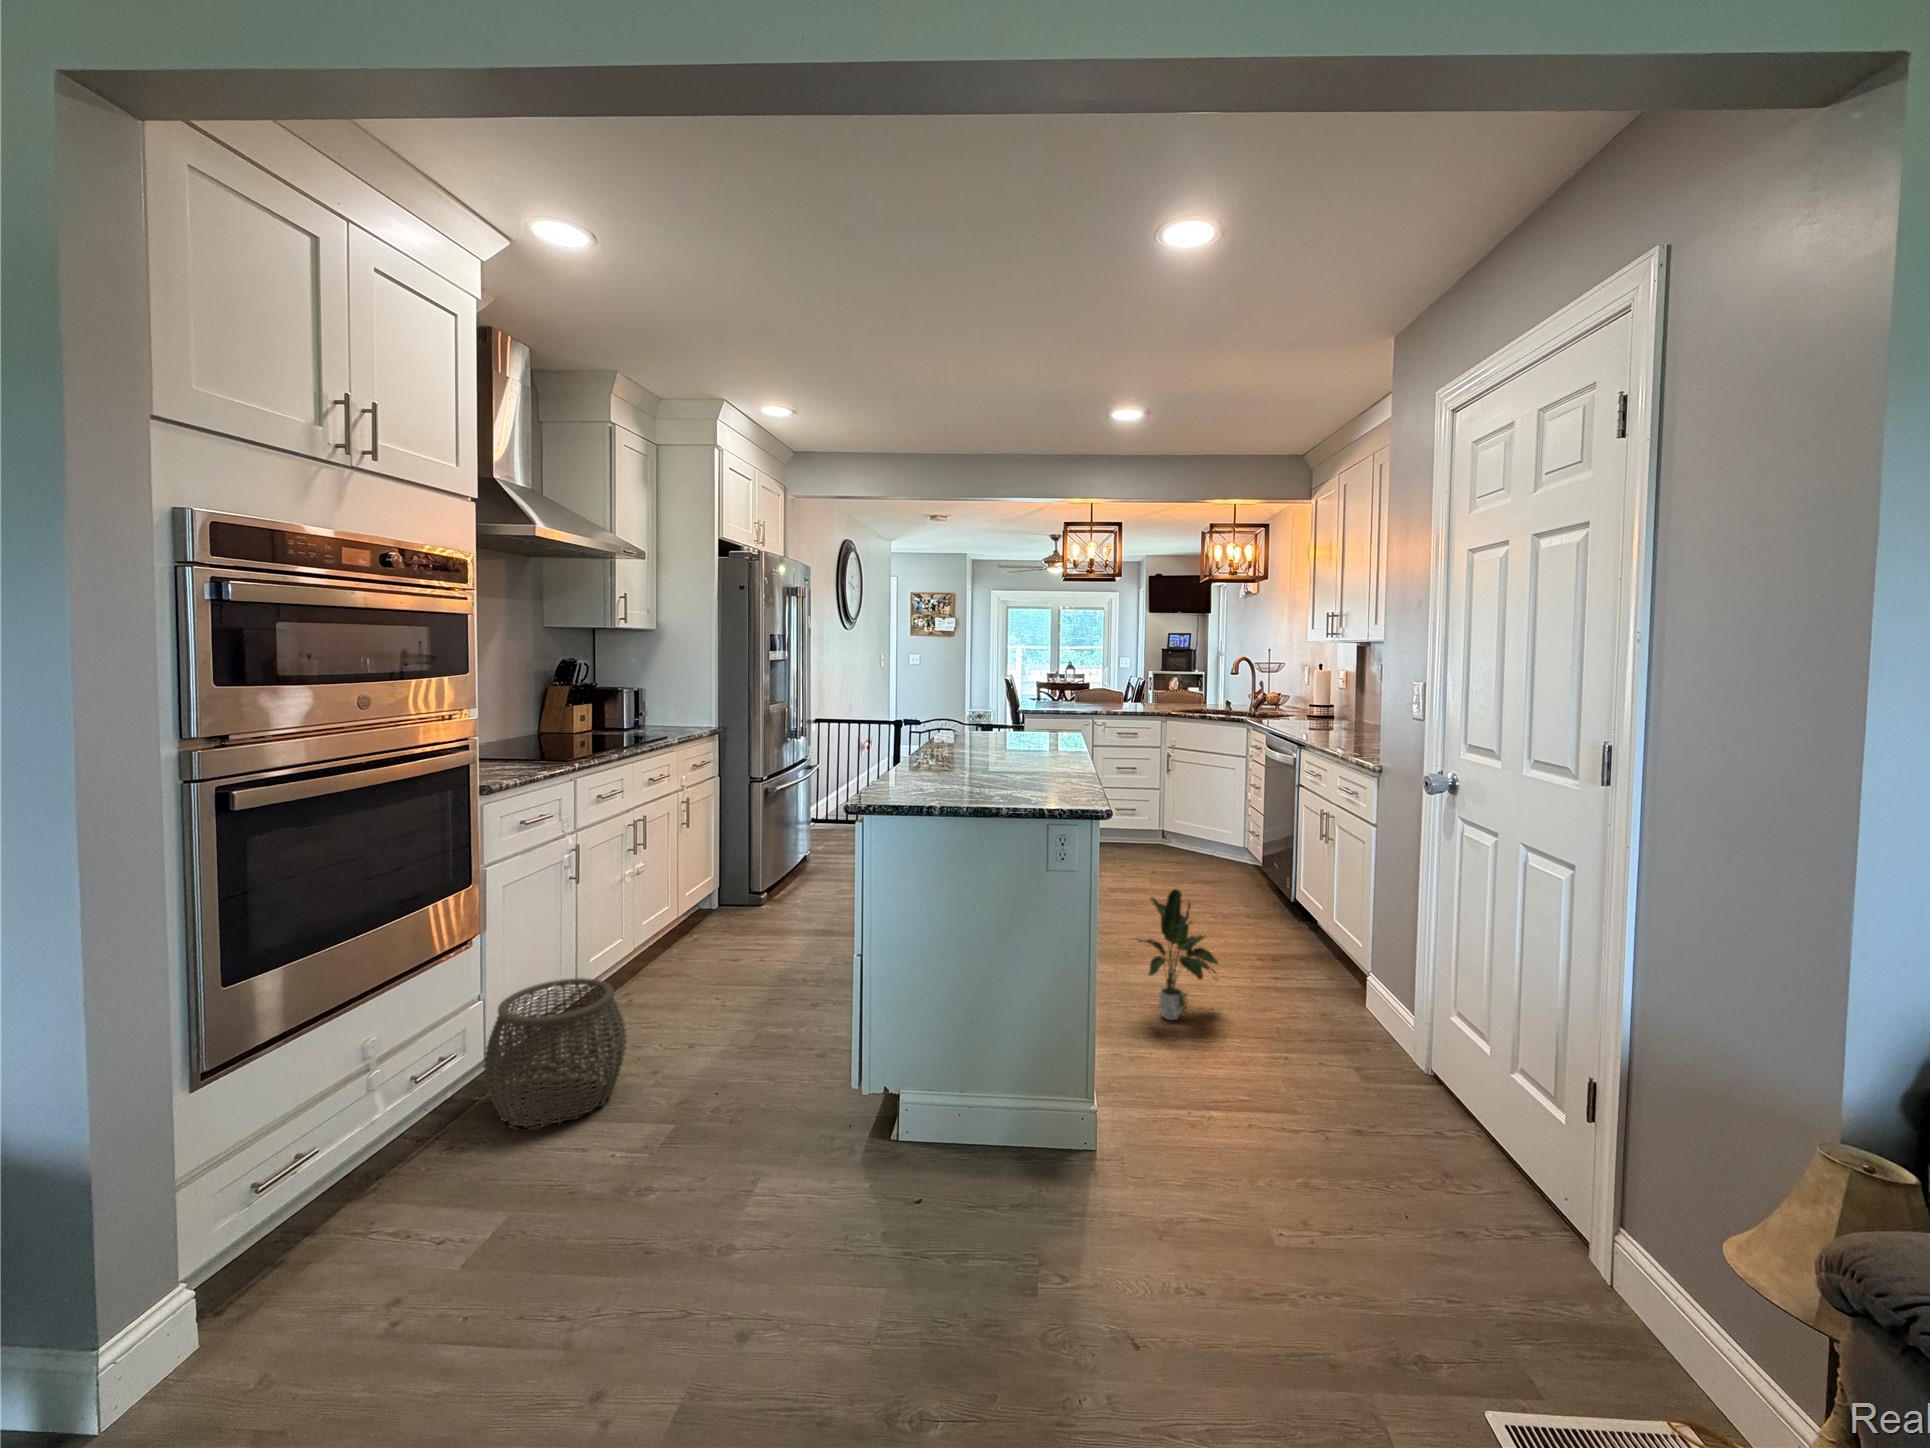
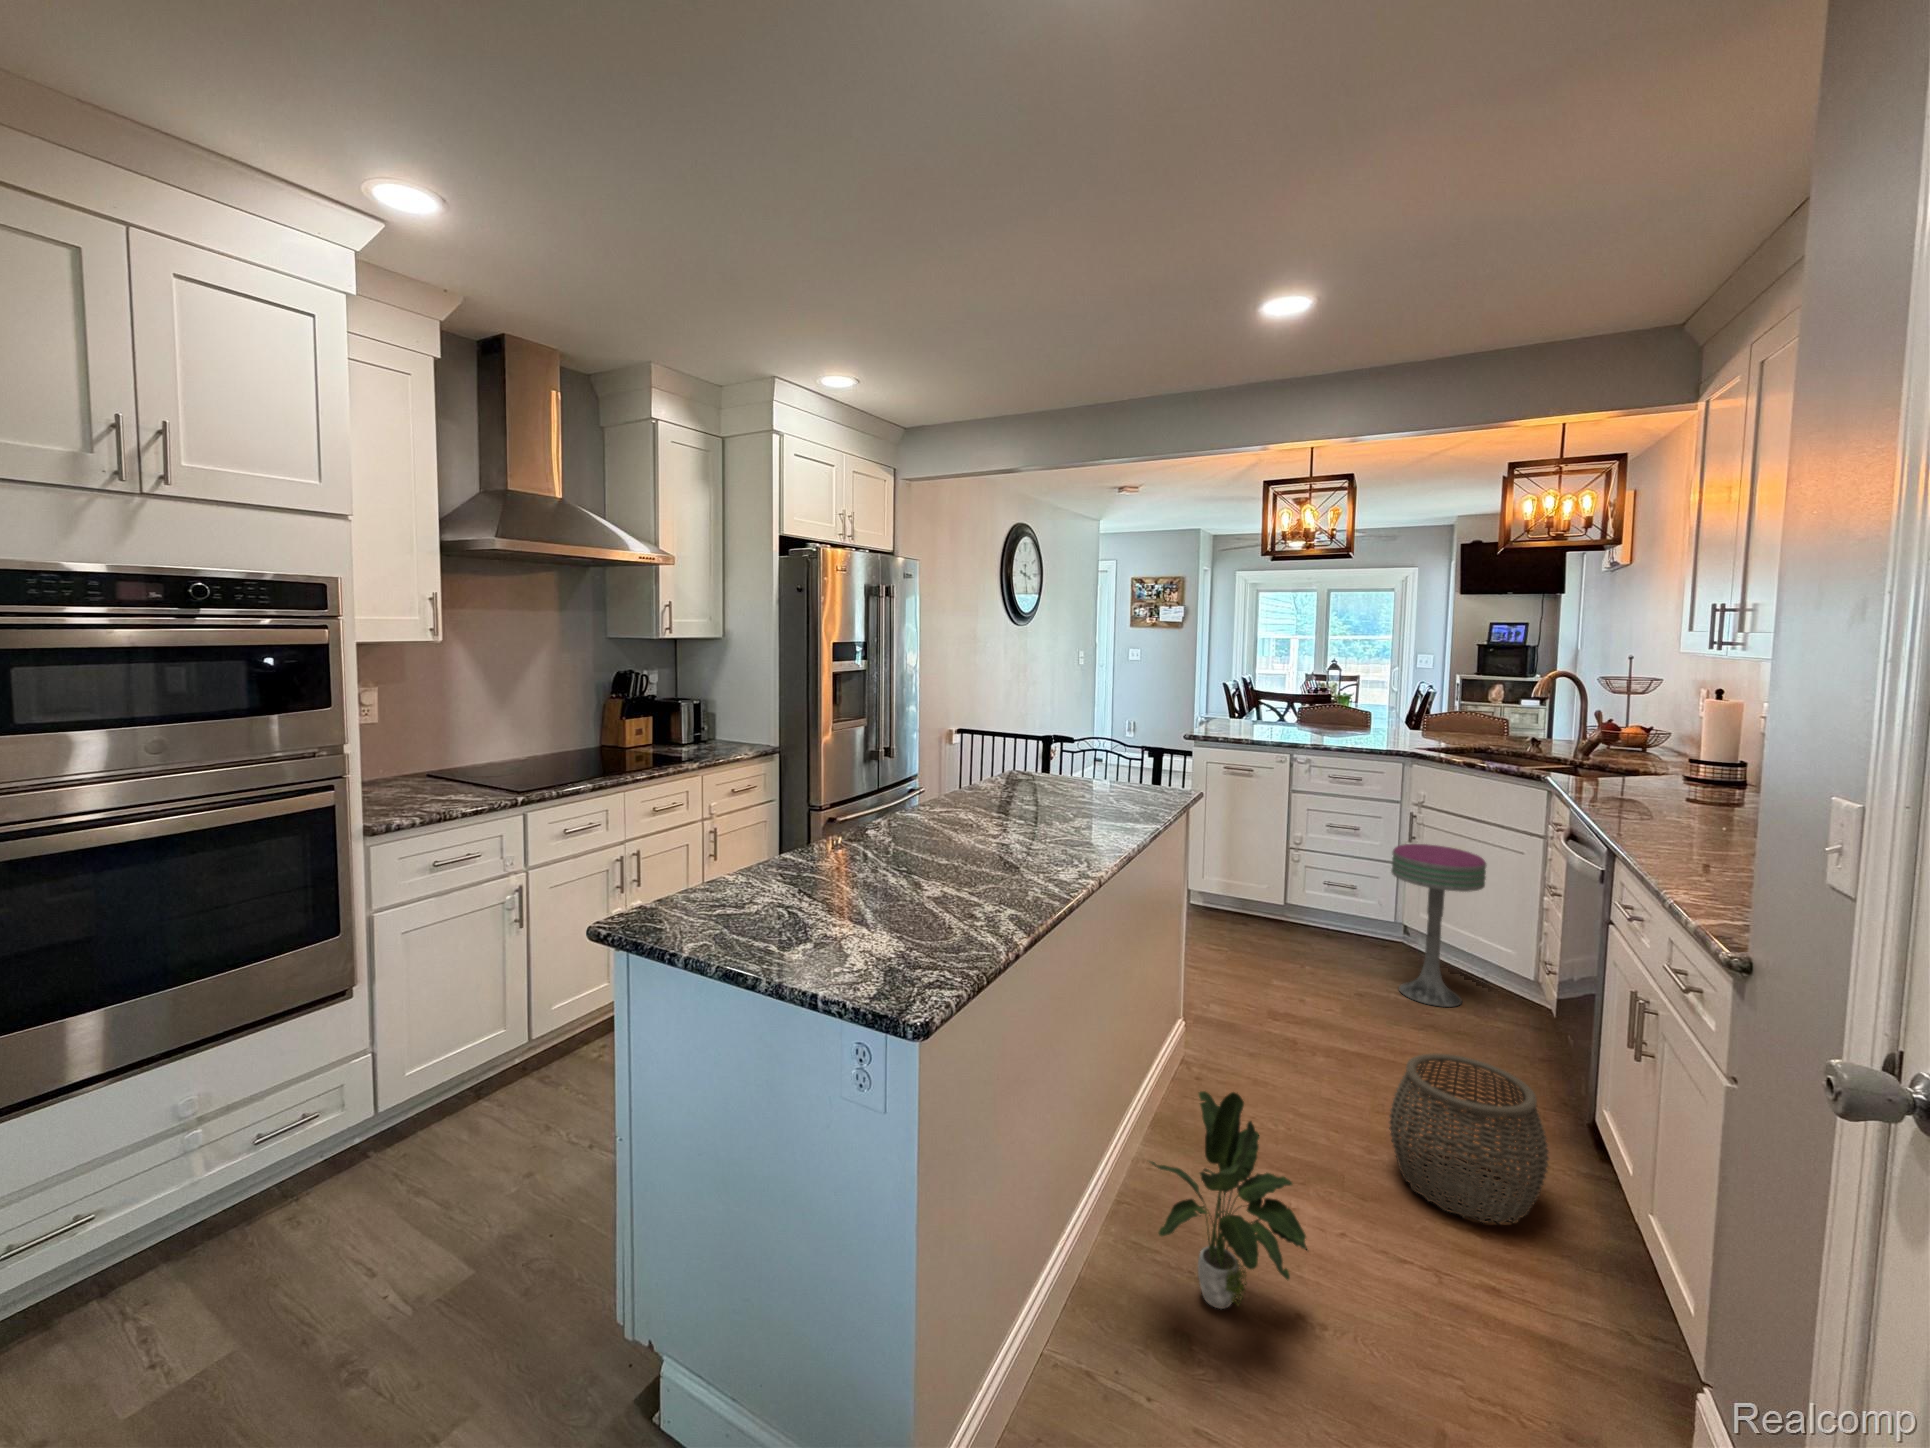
bar stool: none [1172,769,1227,873] -> present [1391,844,1487,1007]
woven basket: present [483,978,627,1128] -> present [1389,1053,1549,1224]

